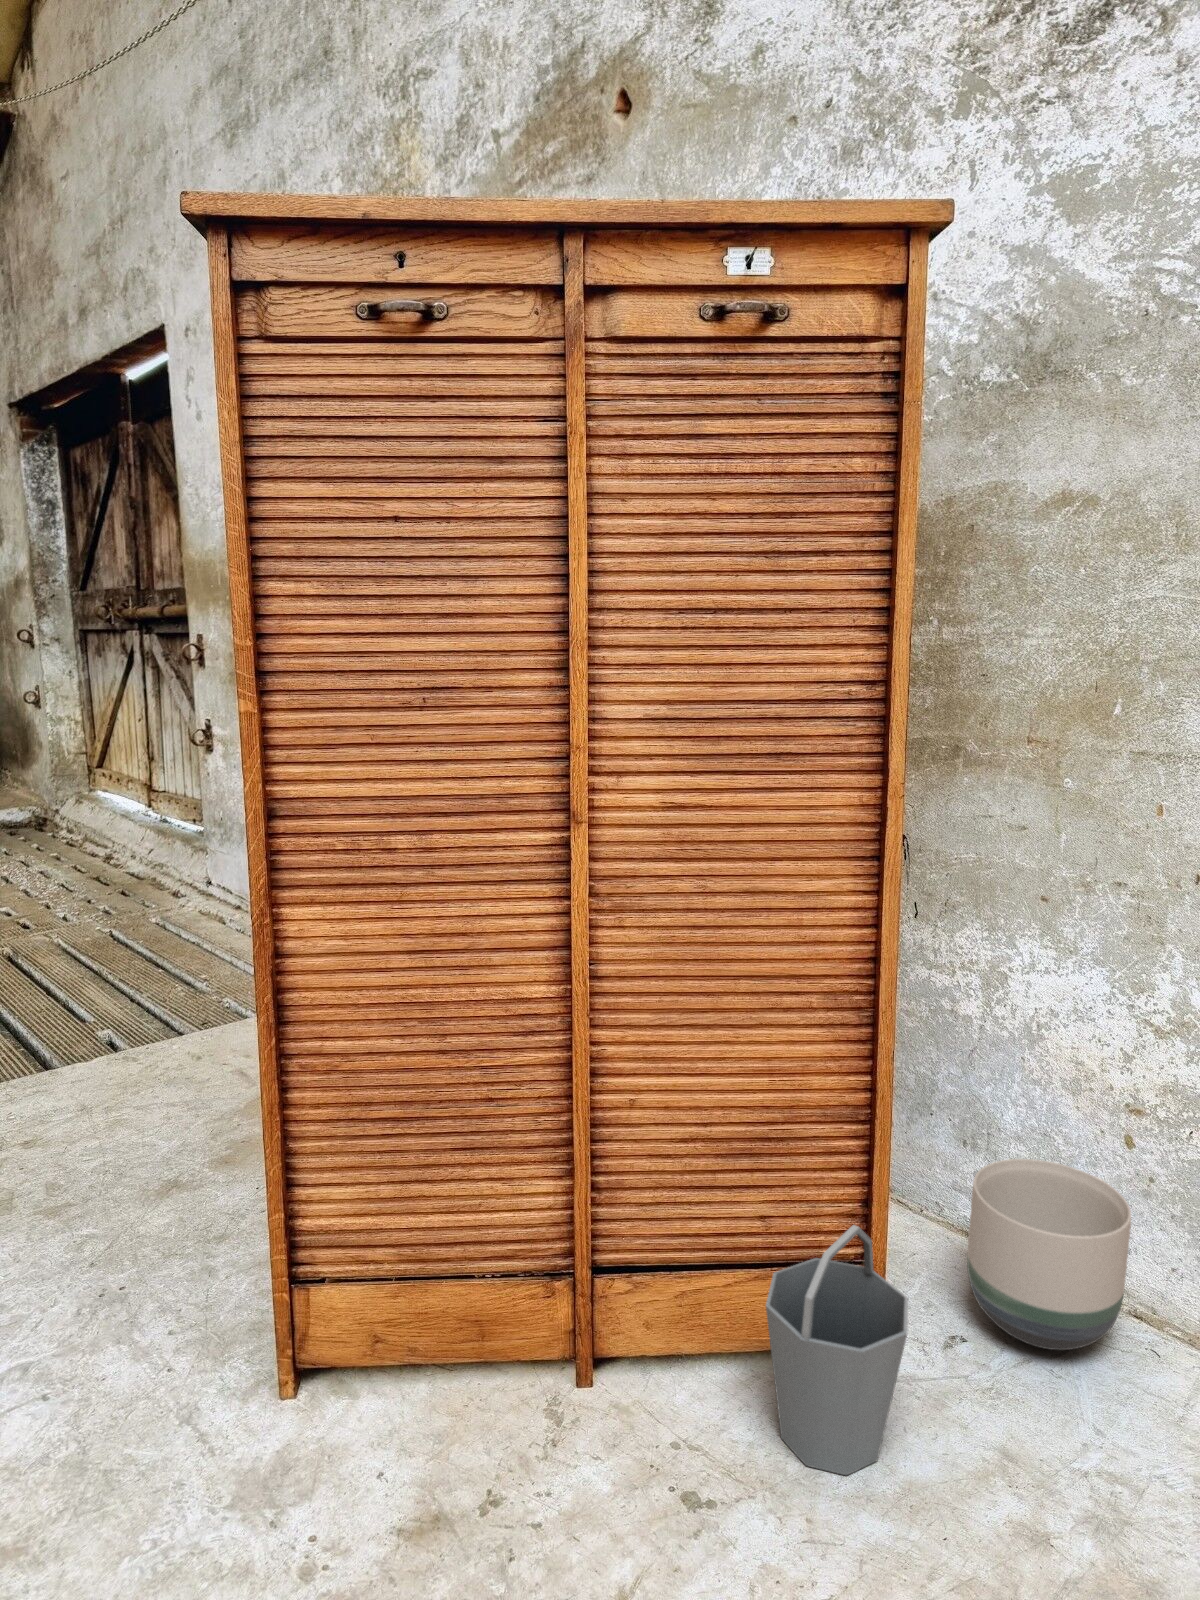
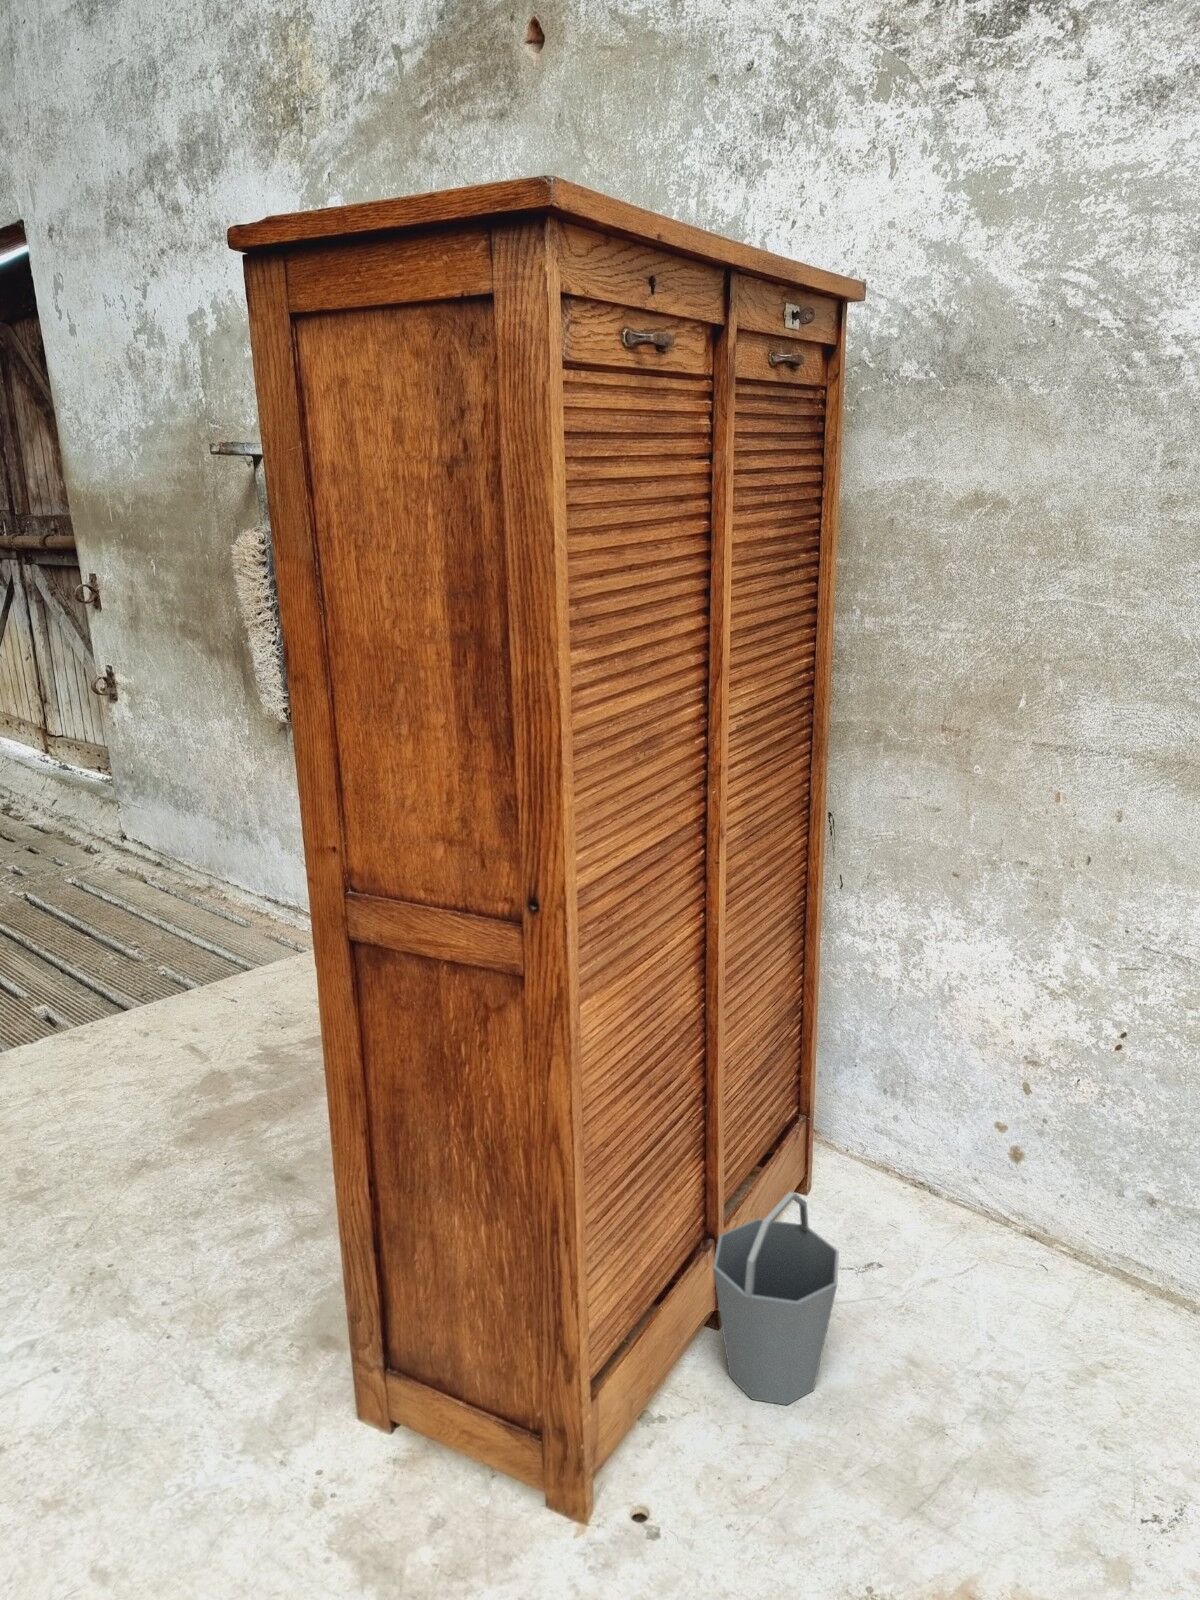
planter: present [967,1159,1131,1350] -> none [896,1111,1038,1280]

